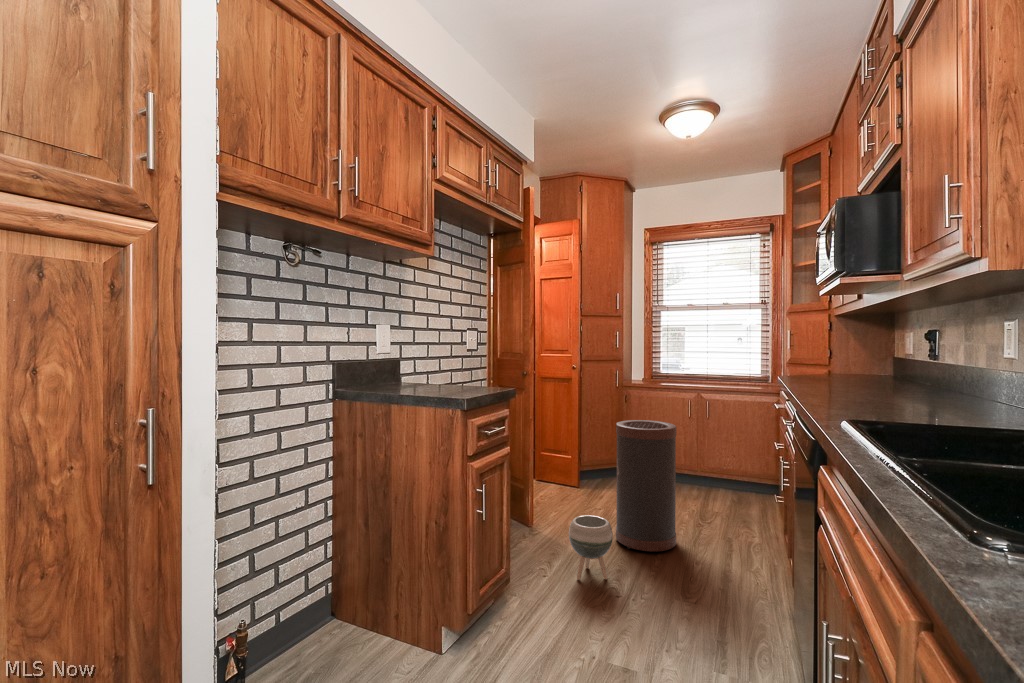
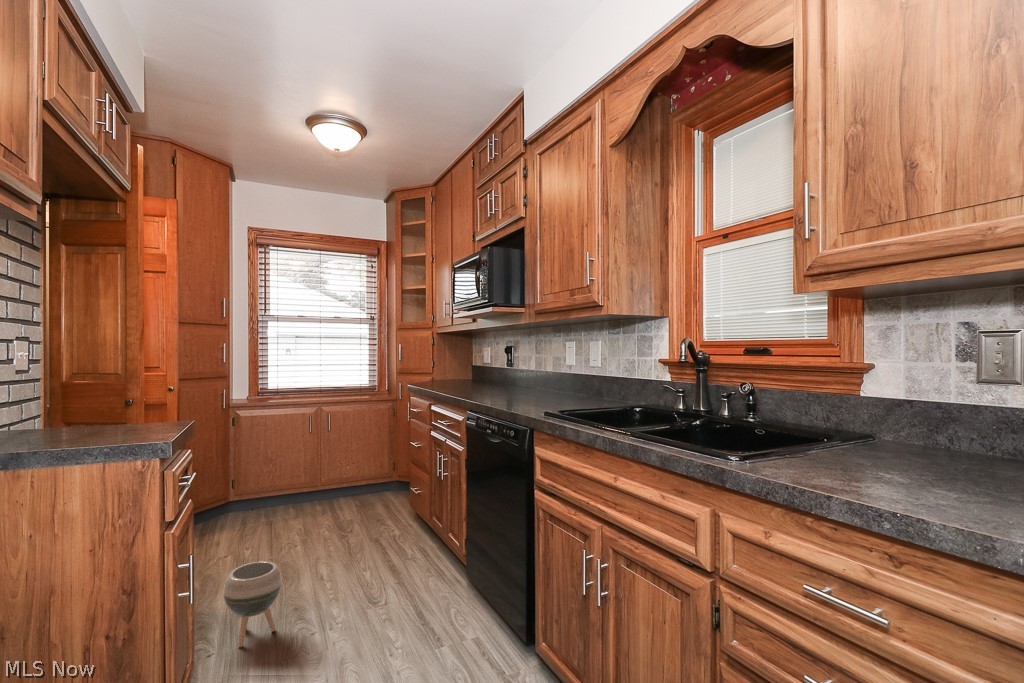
trash can: present [616,420,677,552] -> none [258,440,329,588]

